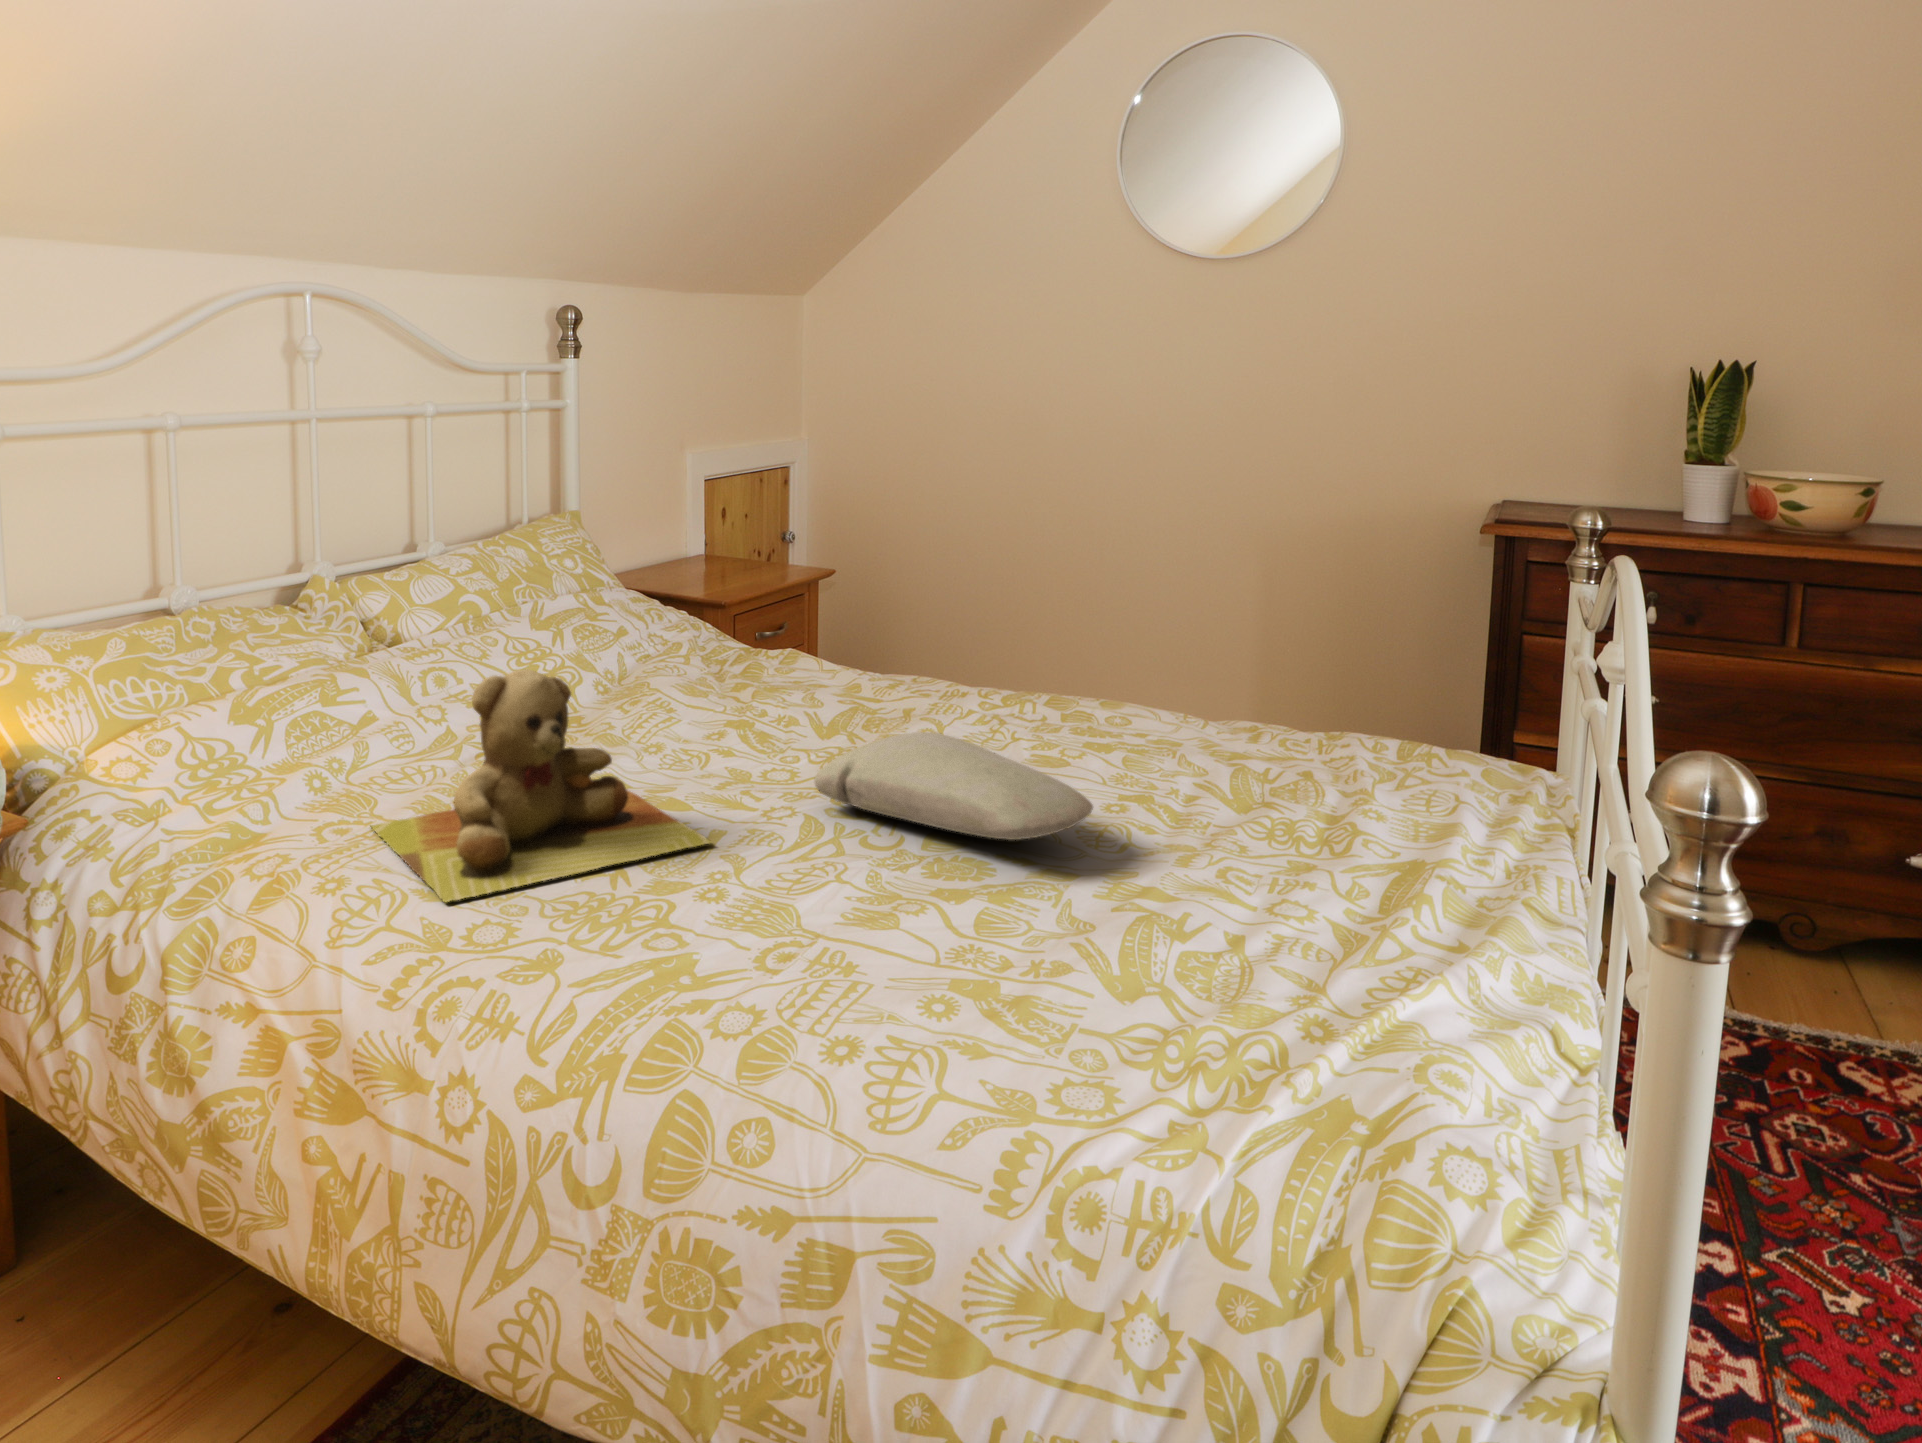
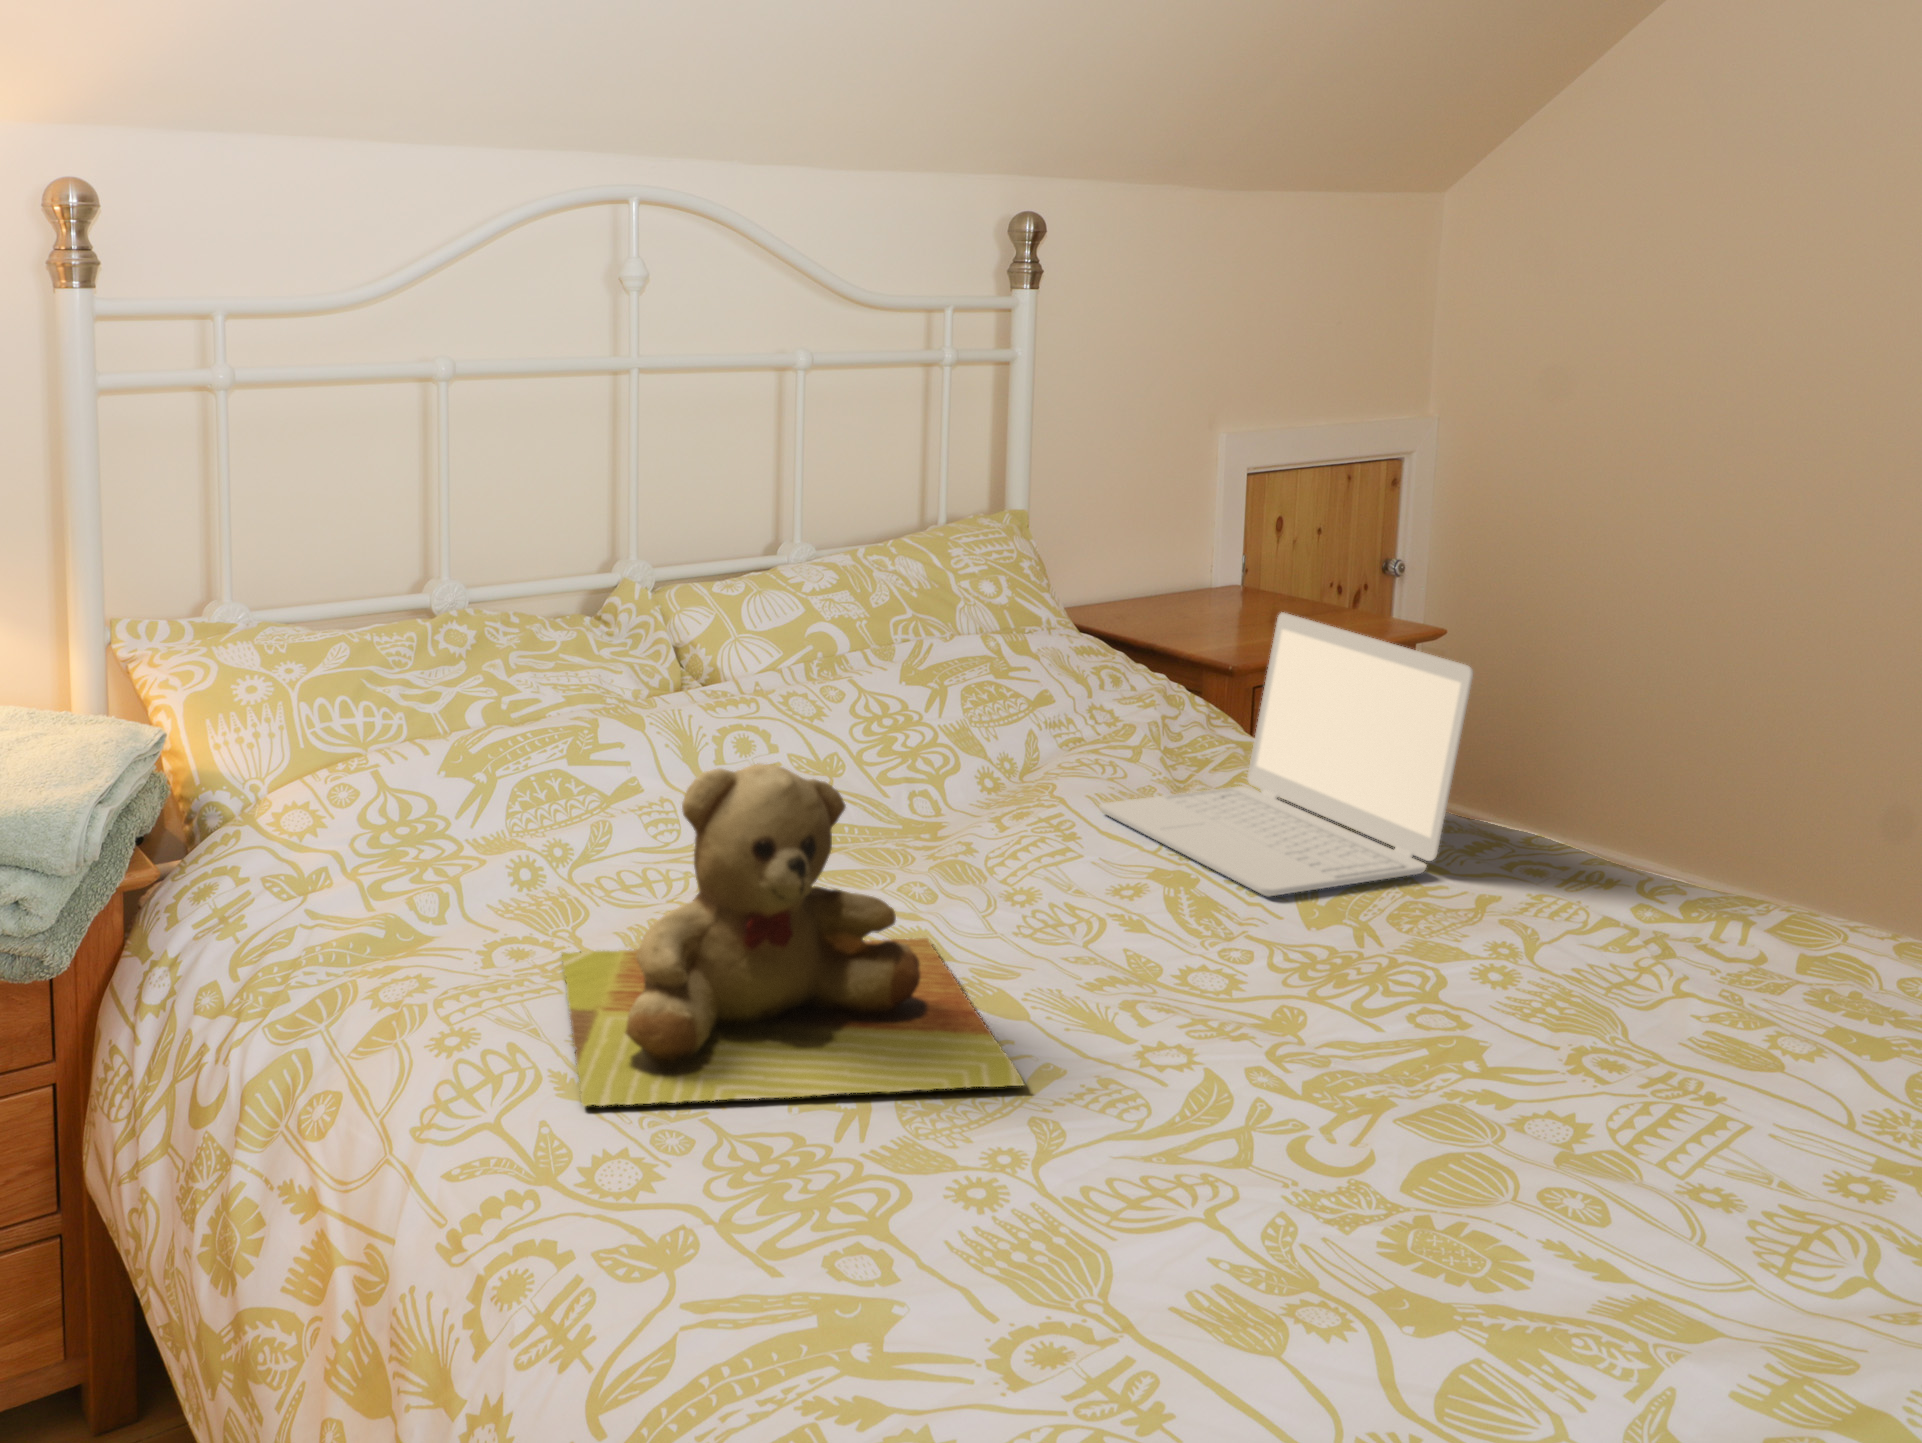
laptop: none [678,558,897,728] -> present [1099,612,1473,896]
pillow: present [815,732,1093,840] -> none [1228,952,1744,1211]

